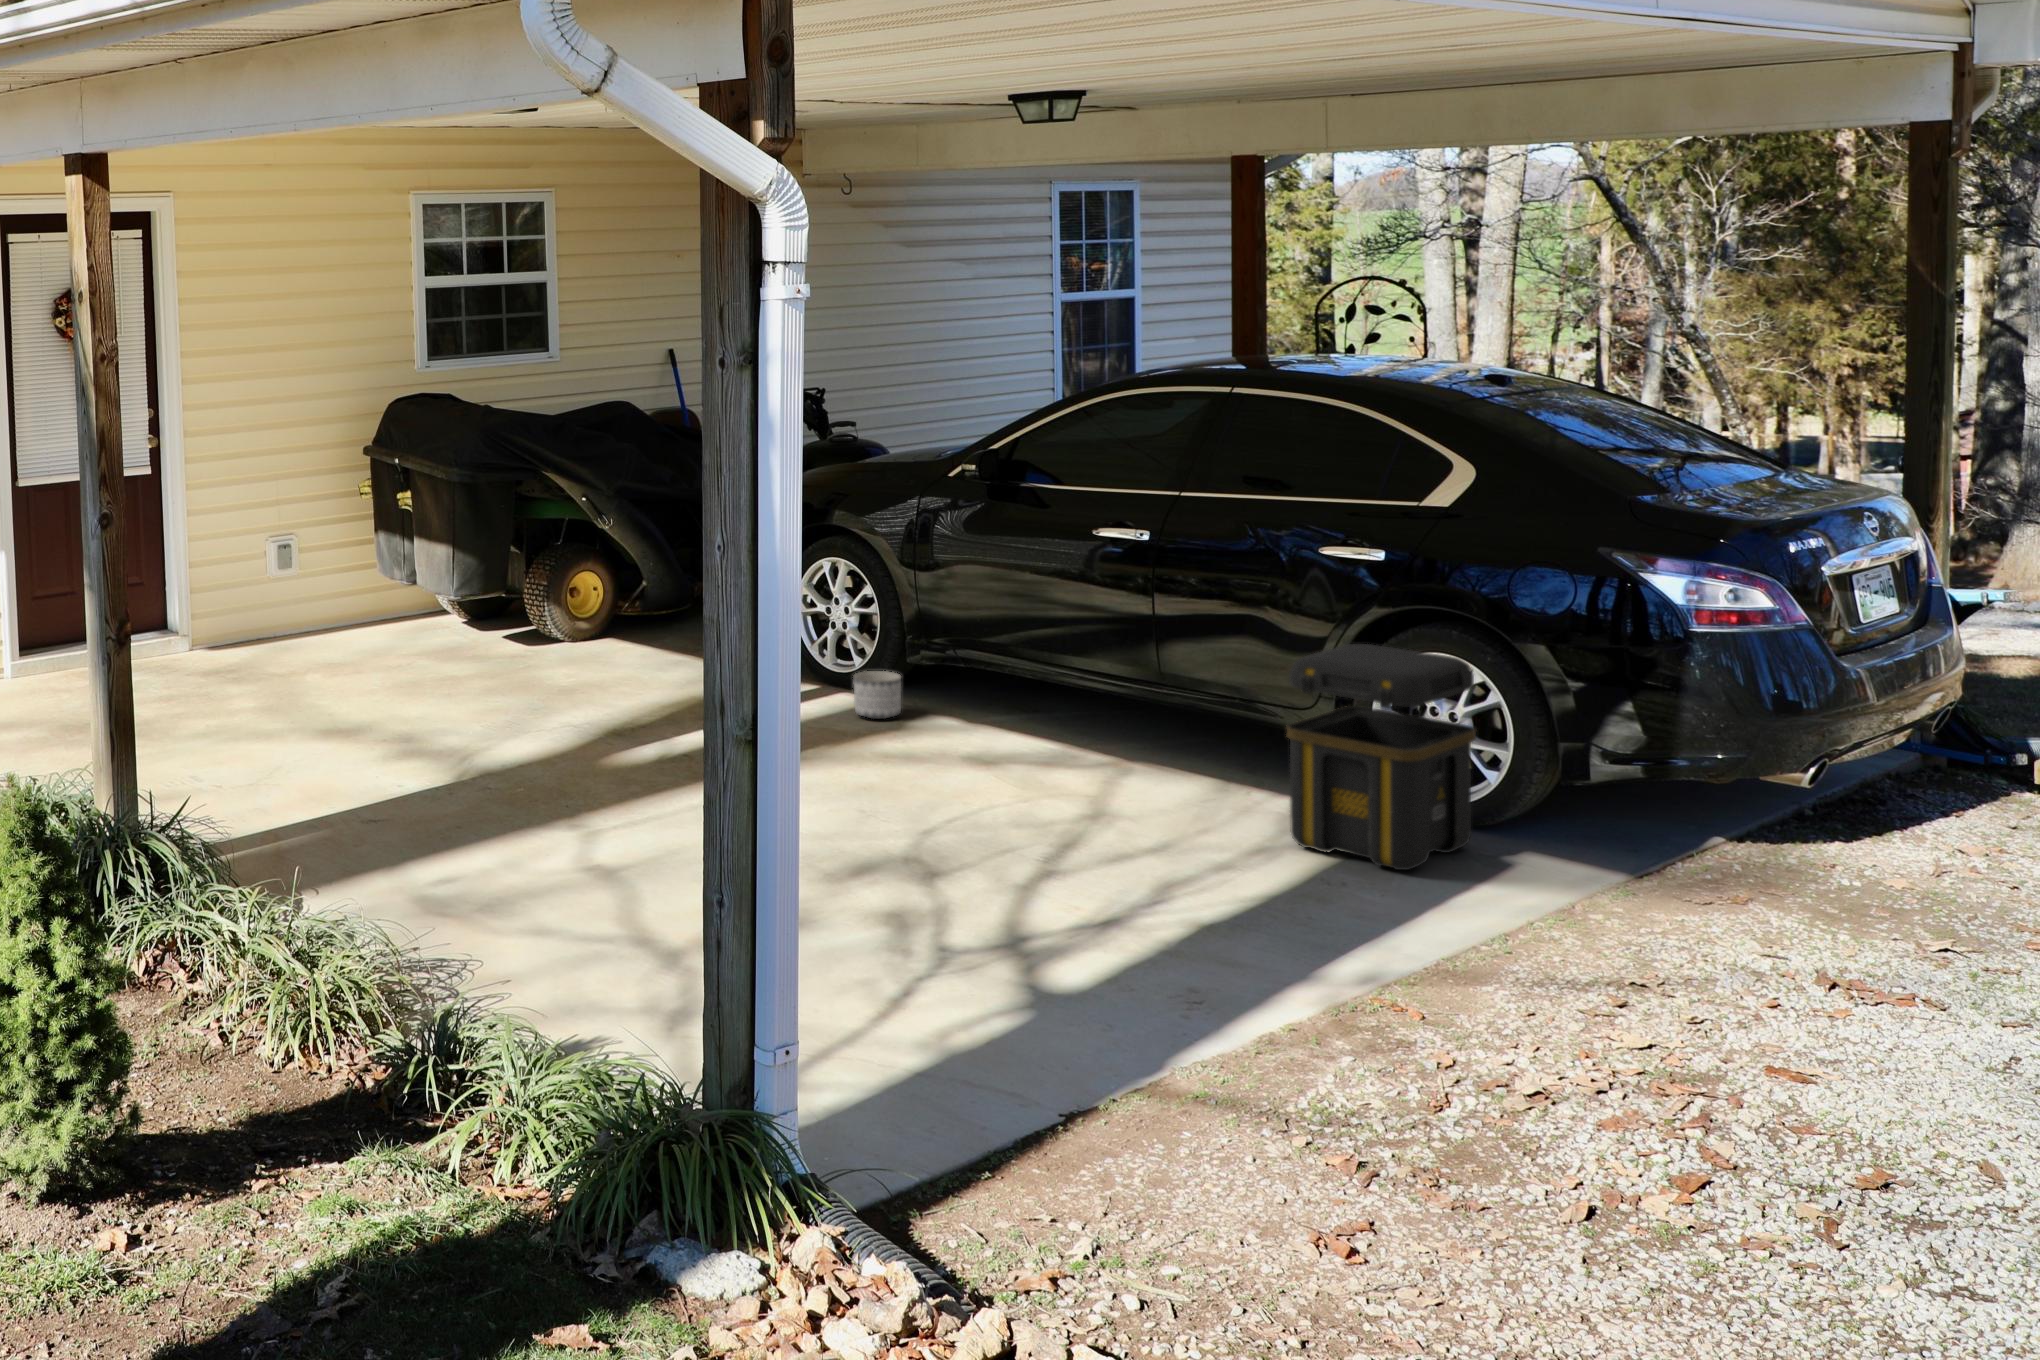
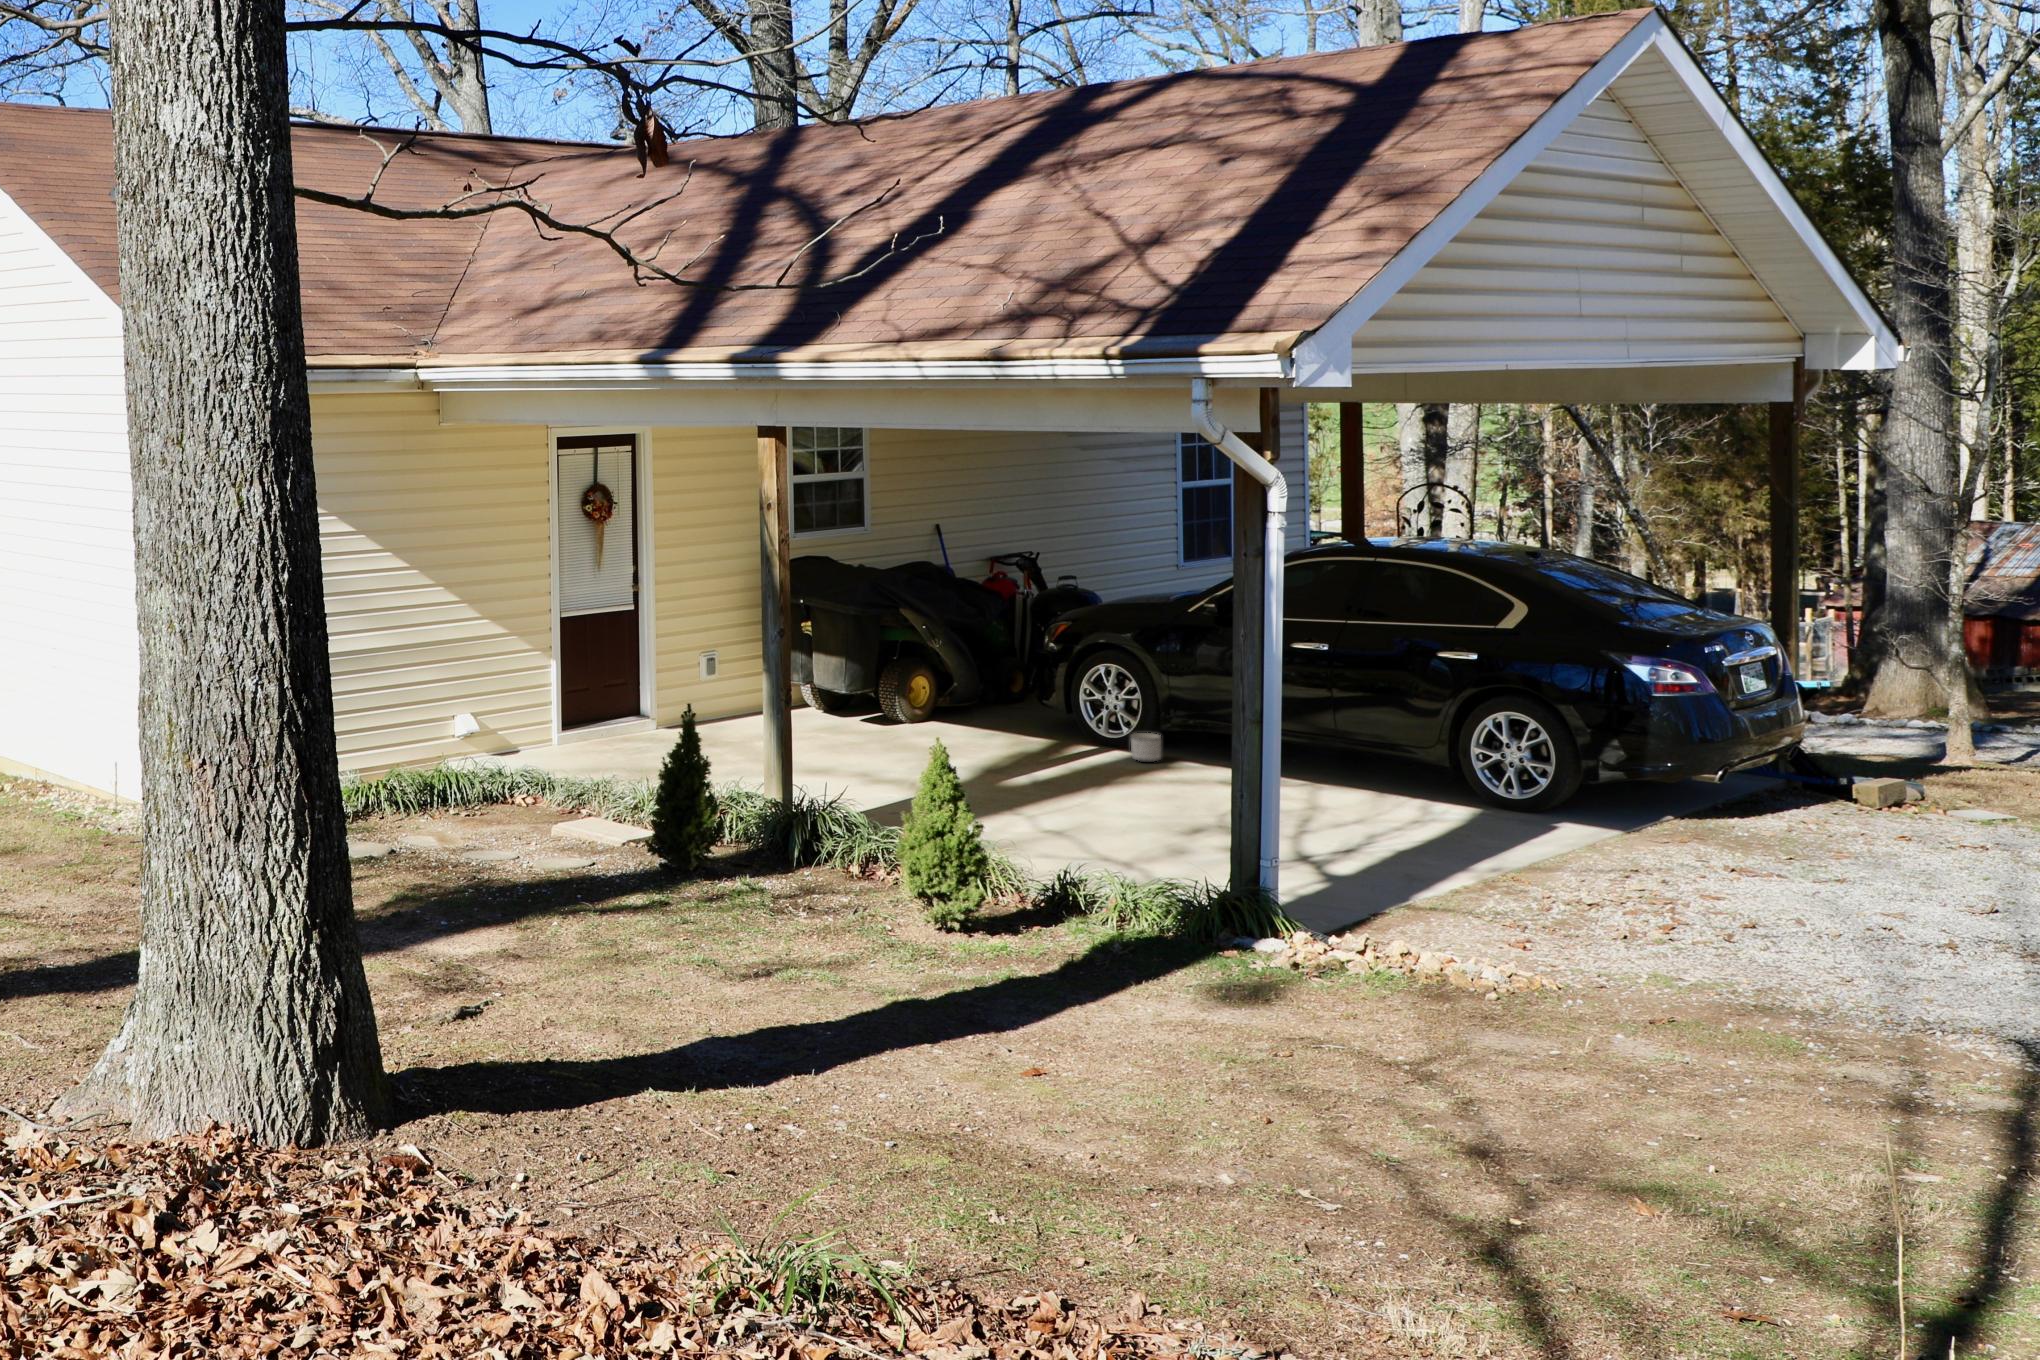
toolbox: present [1287,644,1476,870] -> none [1426,708,1534,832]

